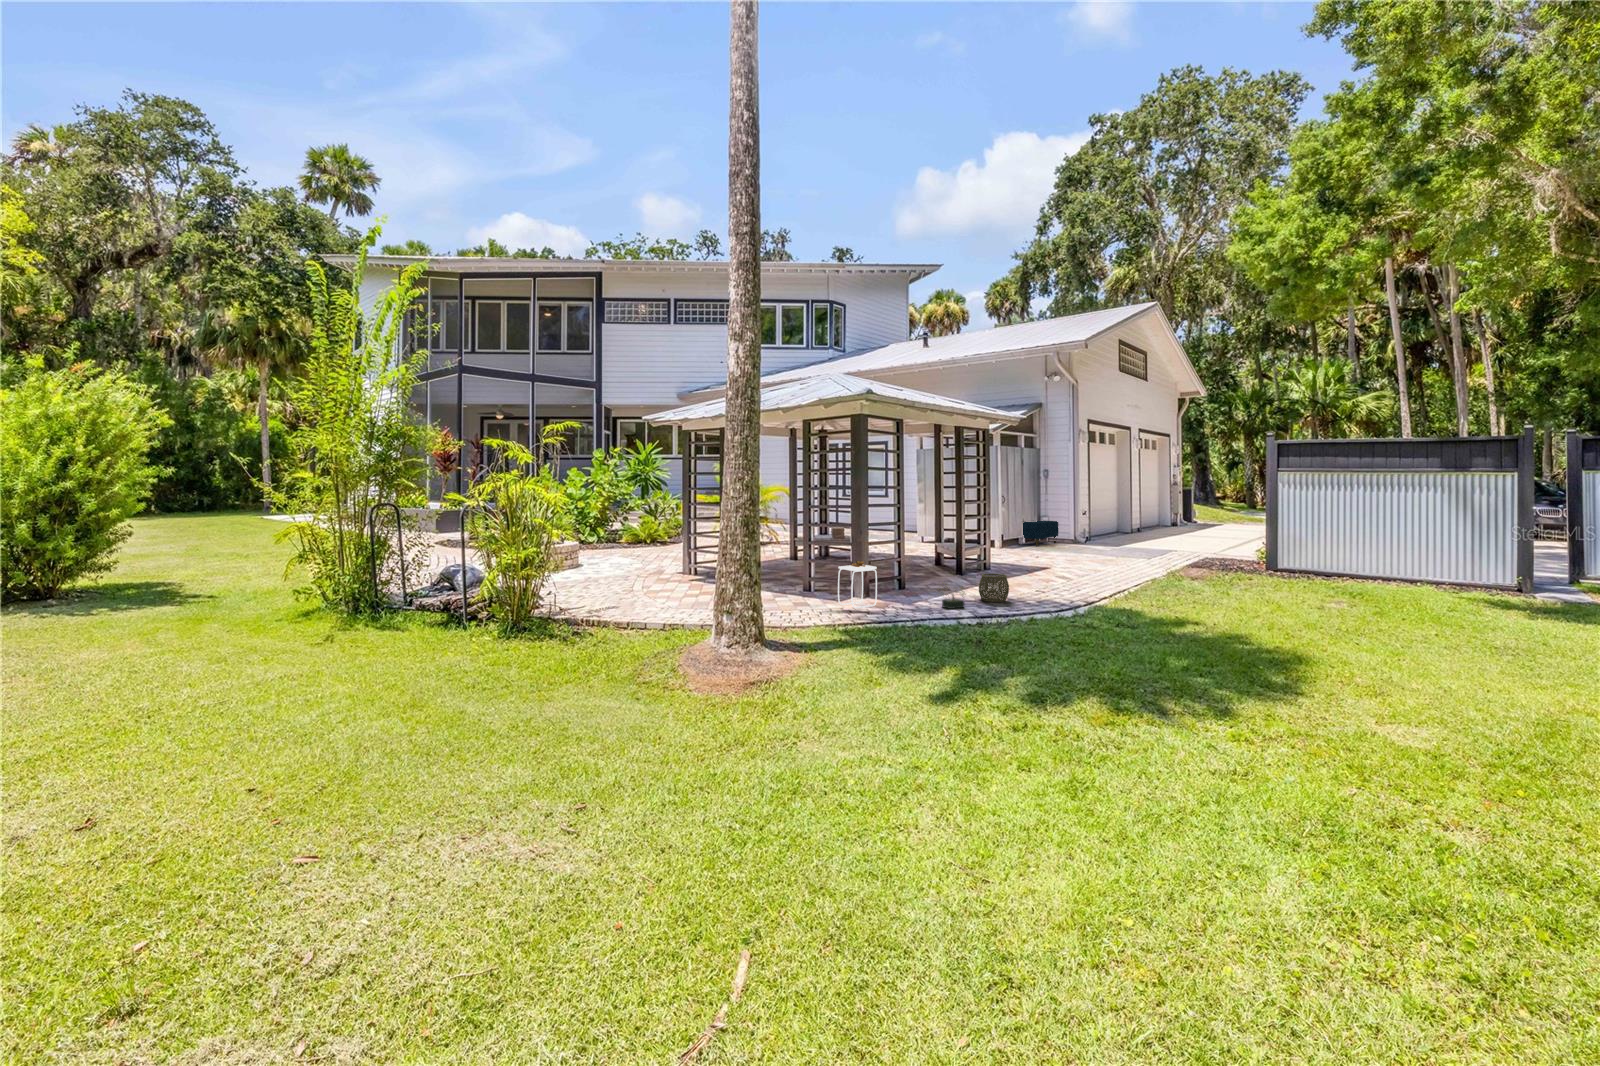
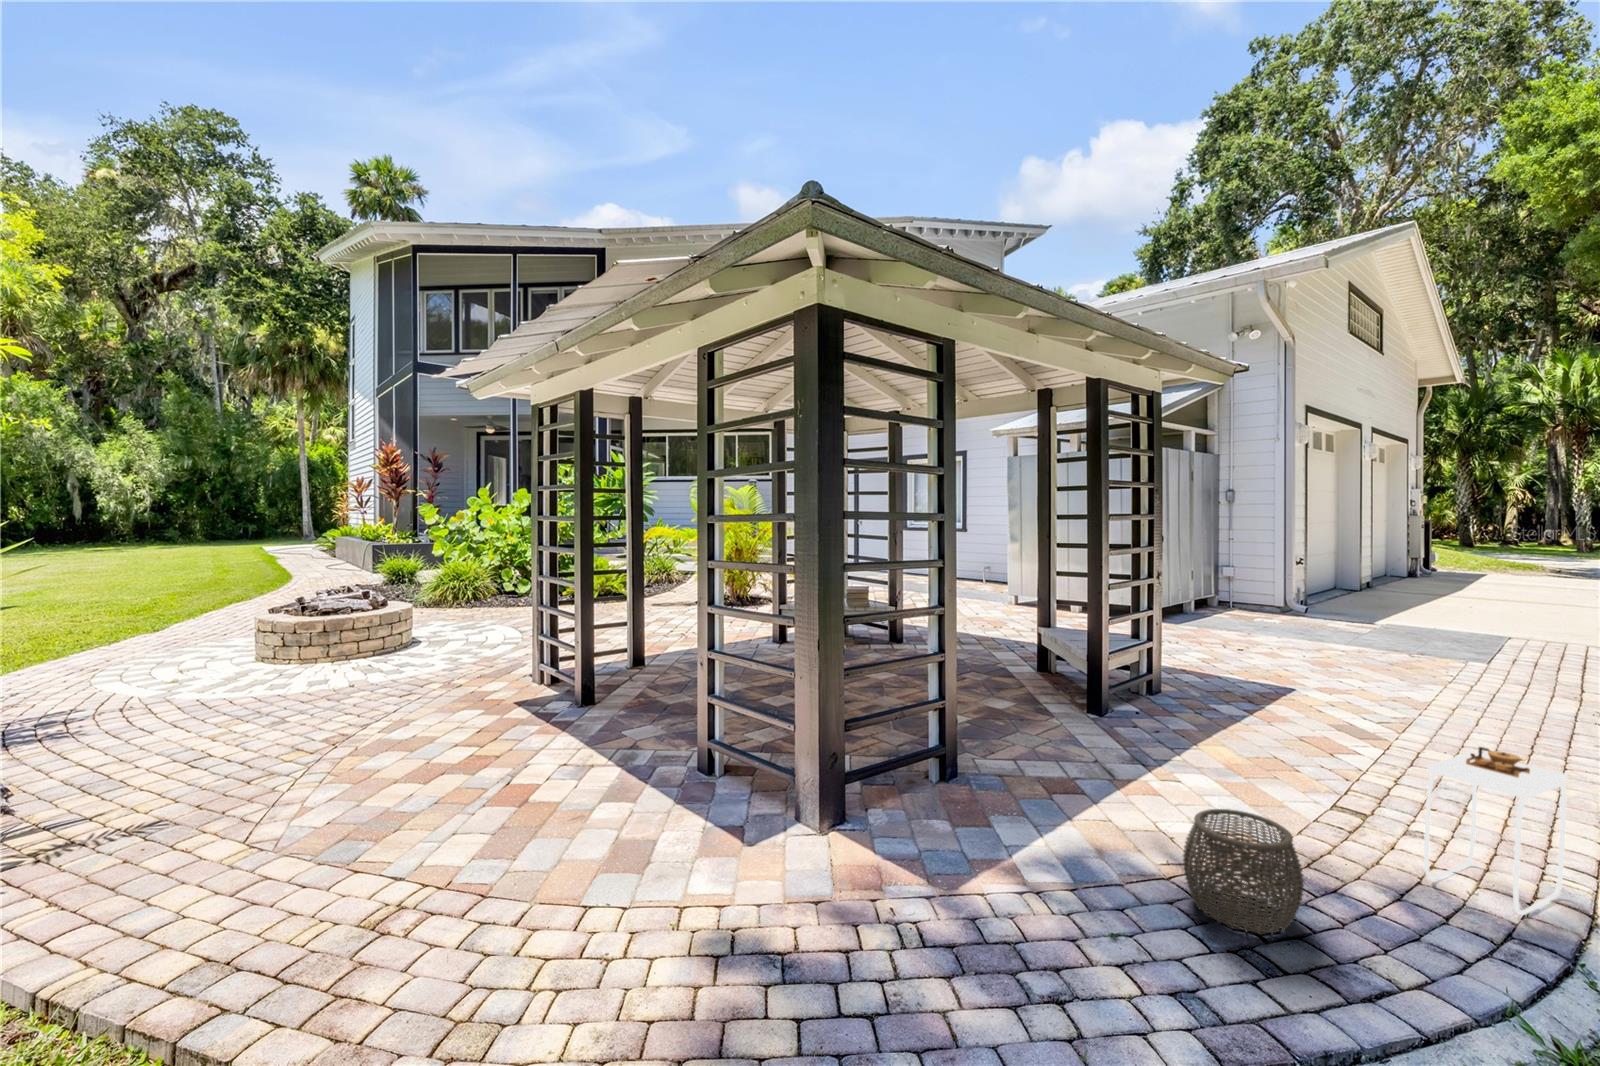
bench: present [1018,520,1059,546] -> none [1186,571,1259,619]
side table: present [838,561,877,608] -> present [1424,747,1568,915]
decorative plant: present [939,582,966,609] -> none [1034,881,1152,1005]

